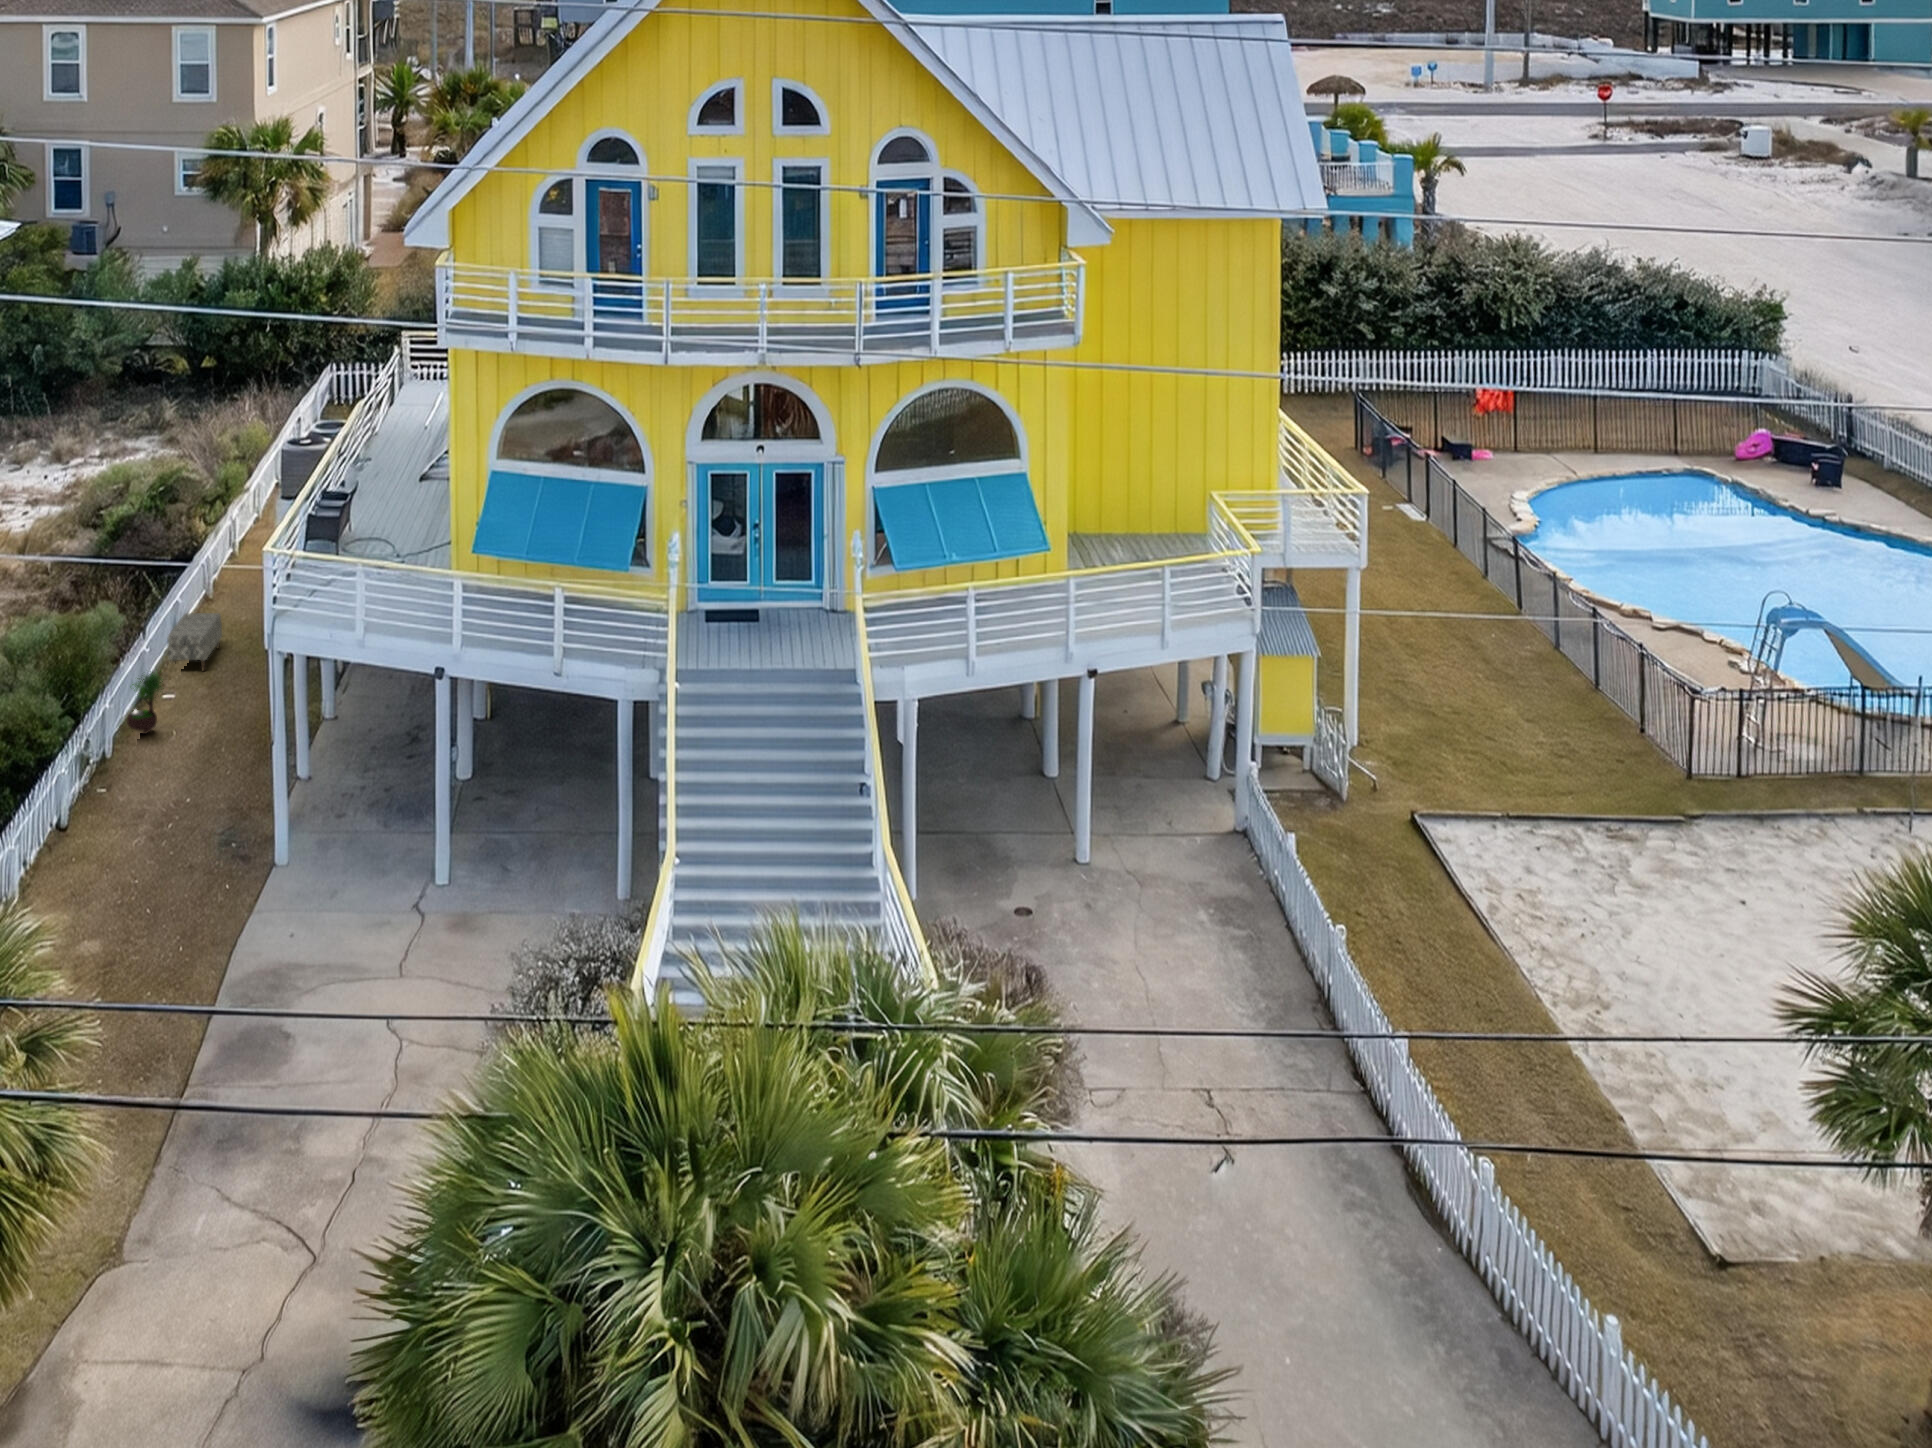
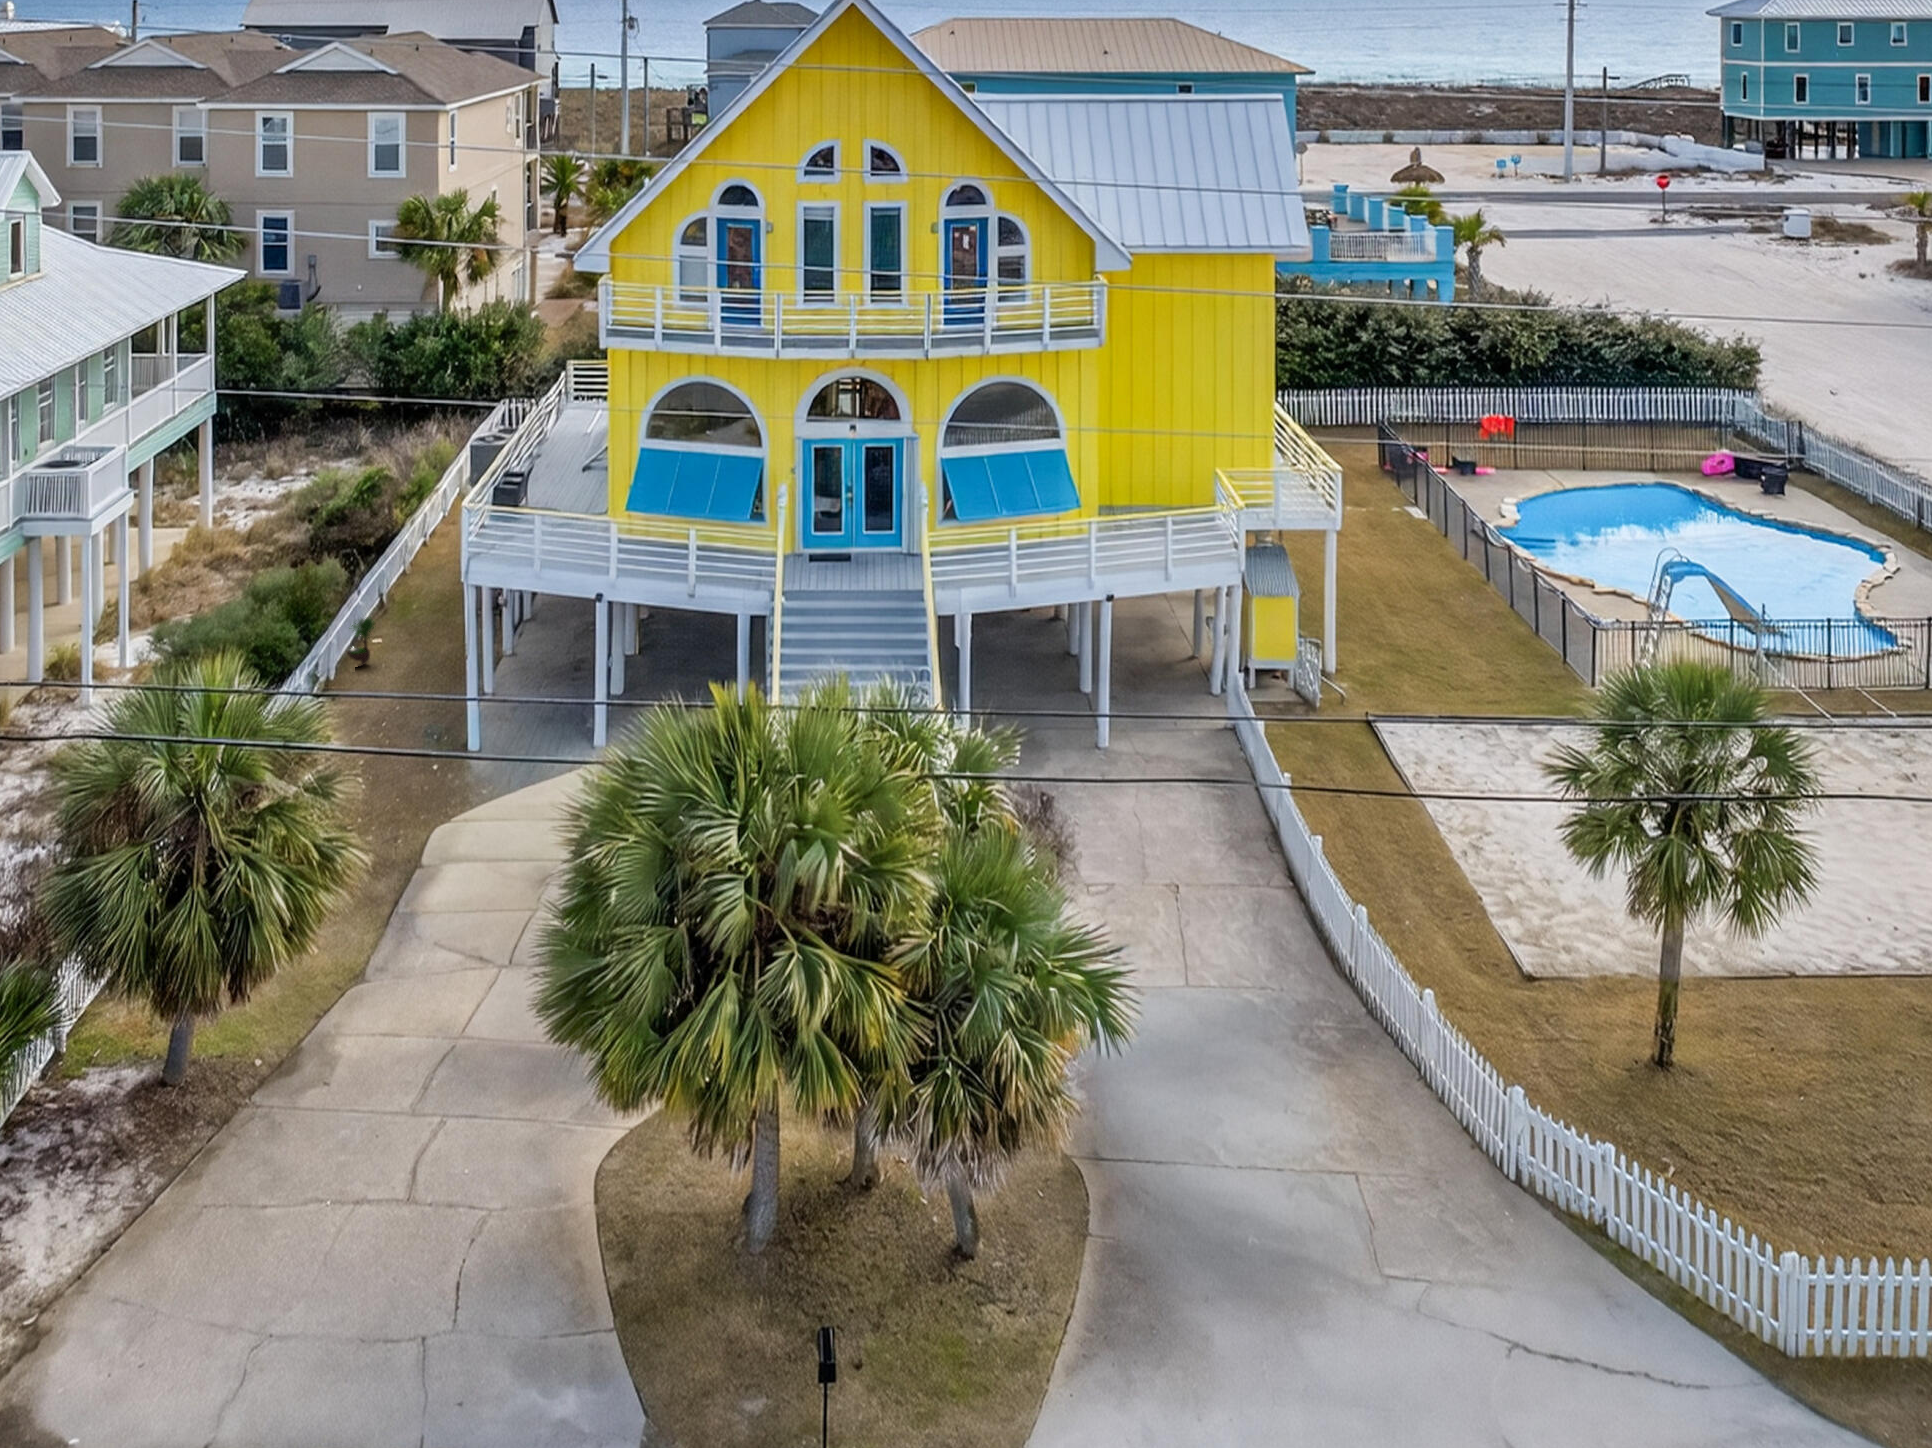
bench: present [167,613,222,671] -> none [377,580,420,625]

